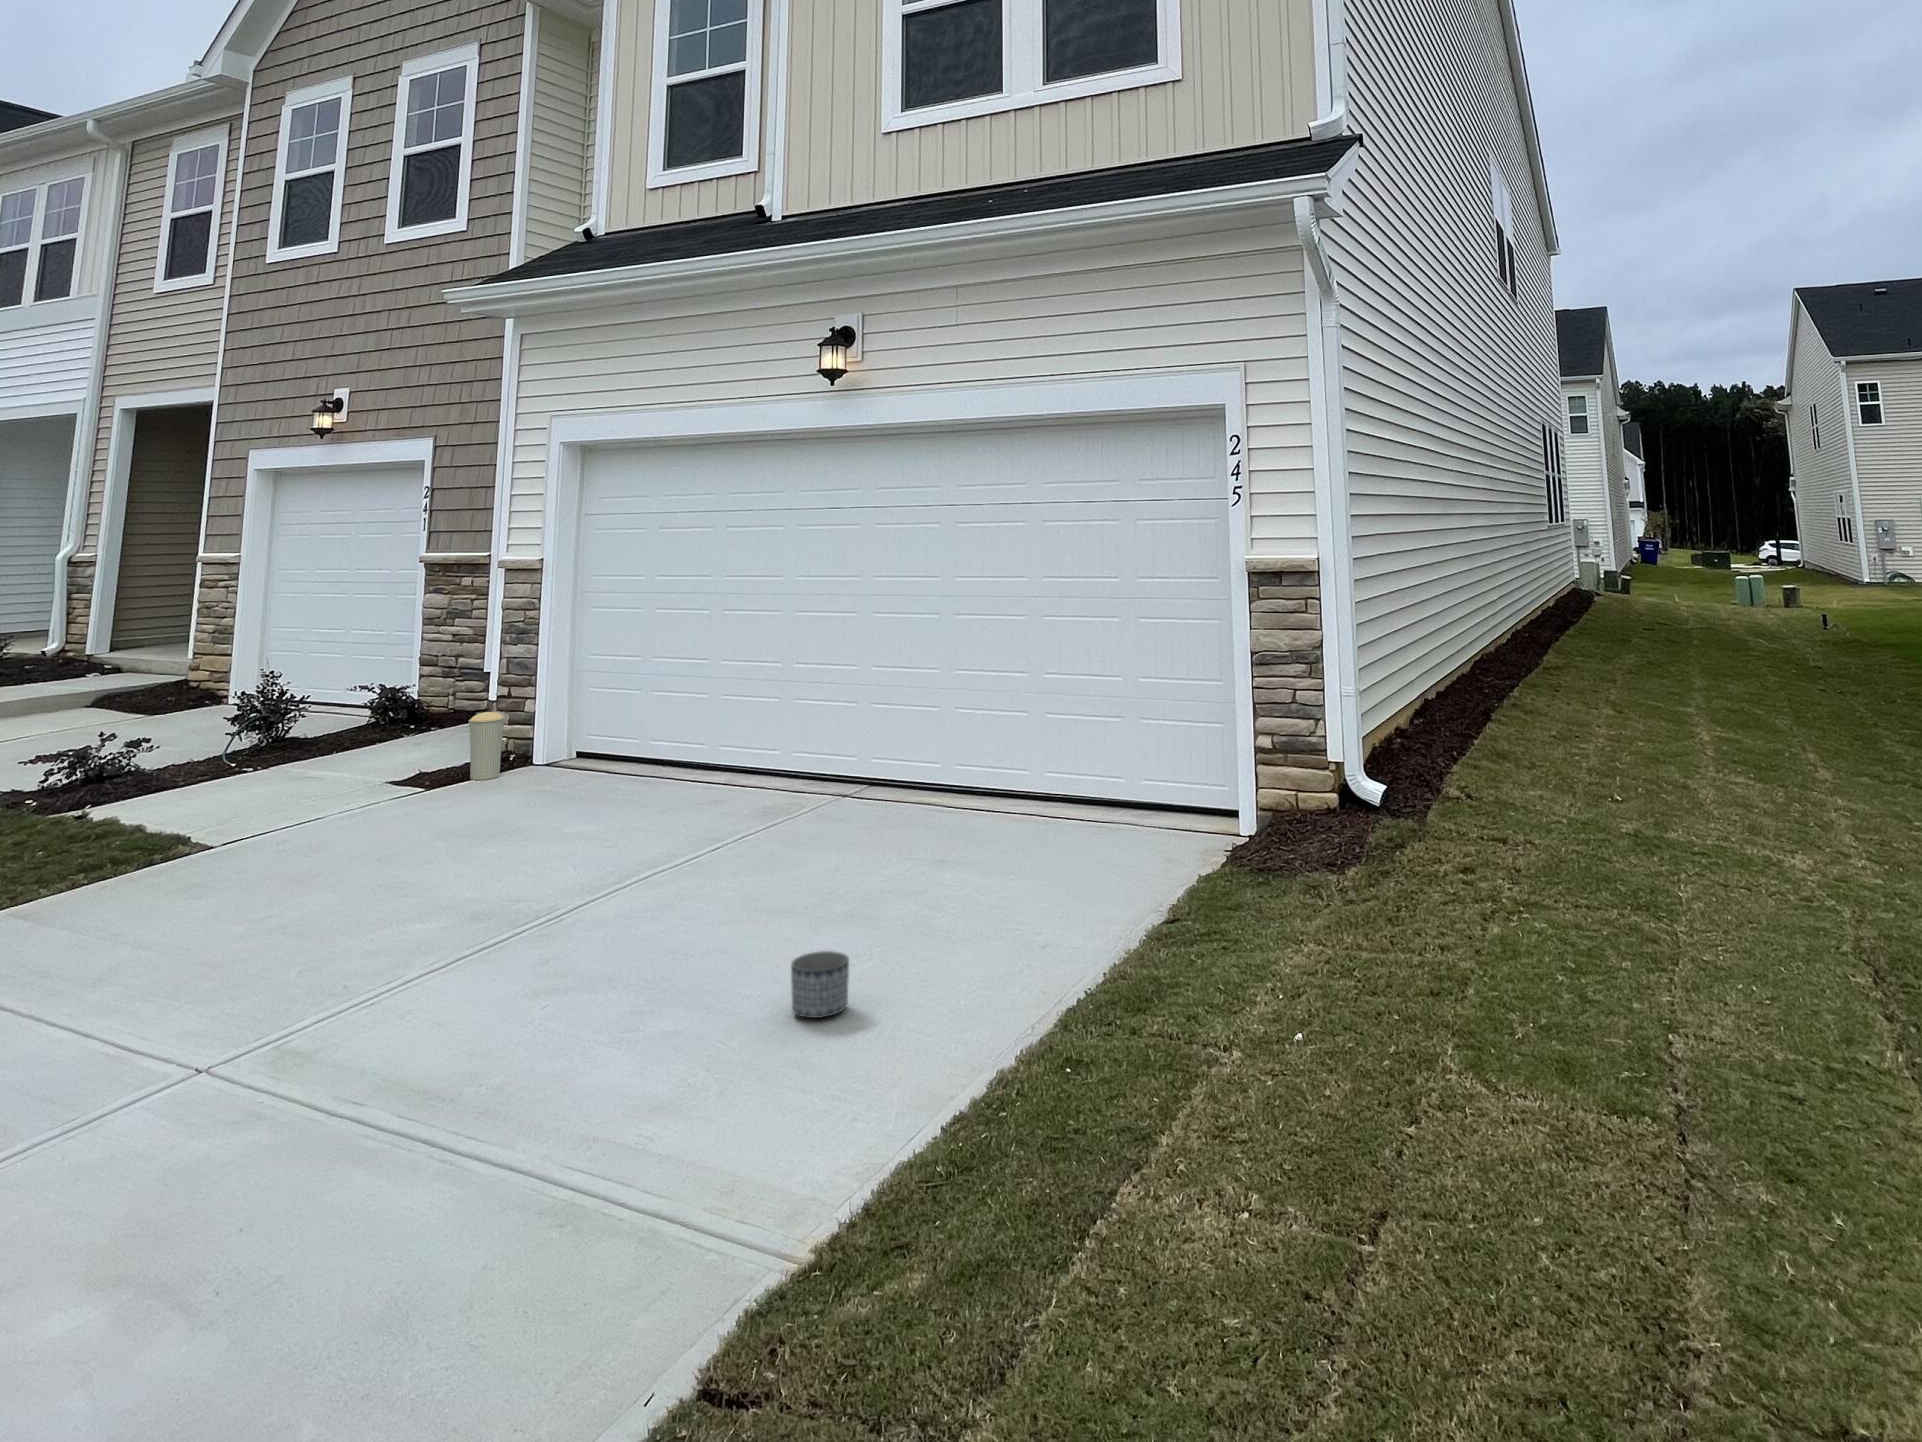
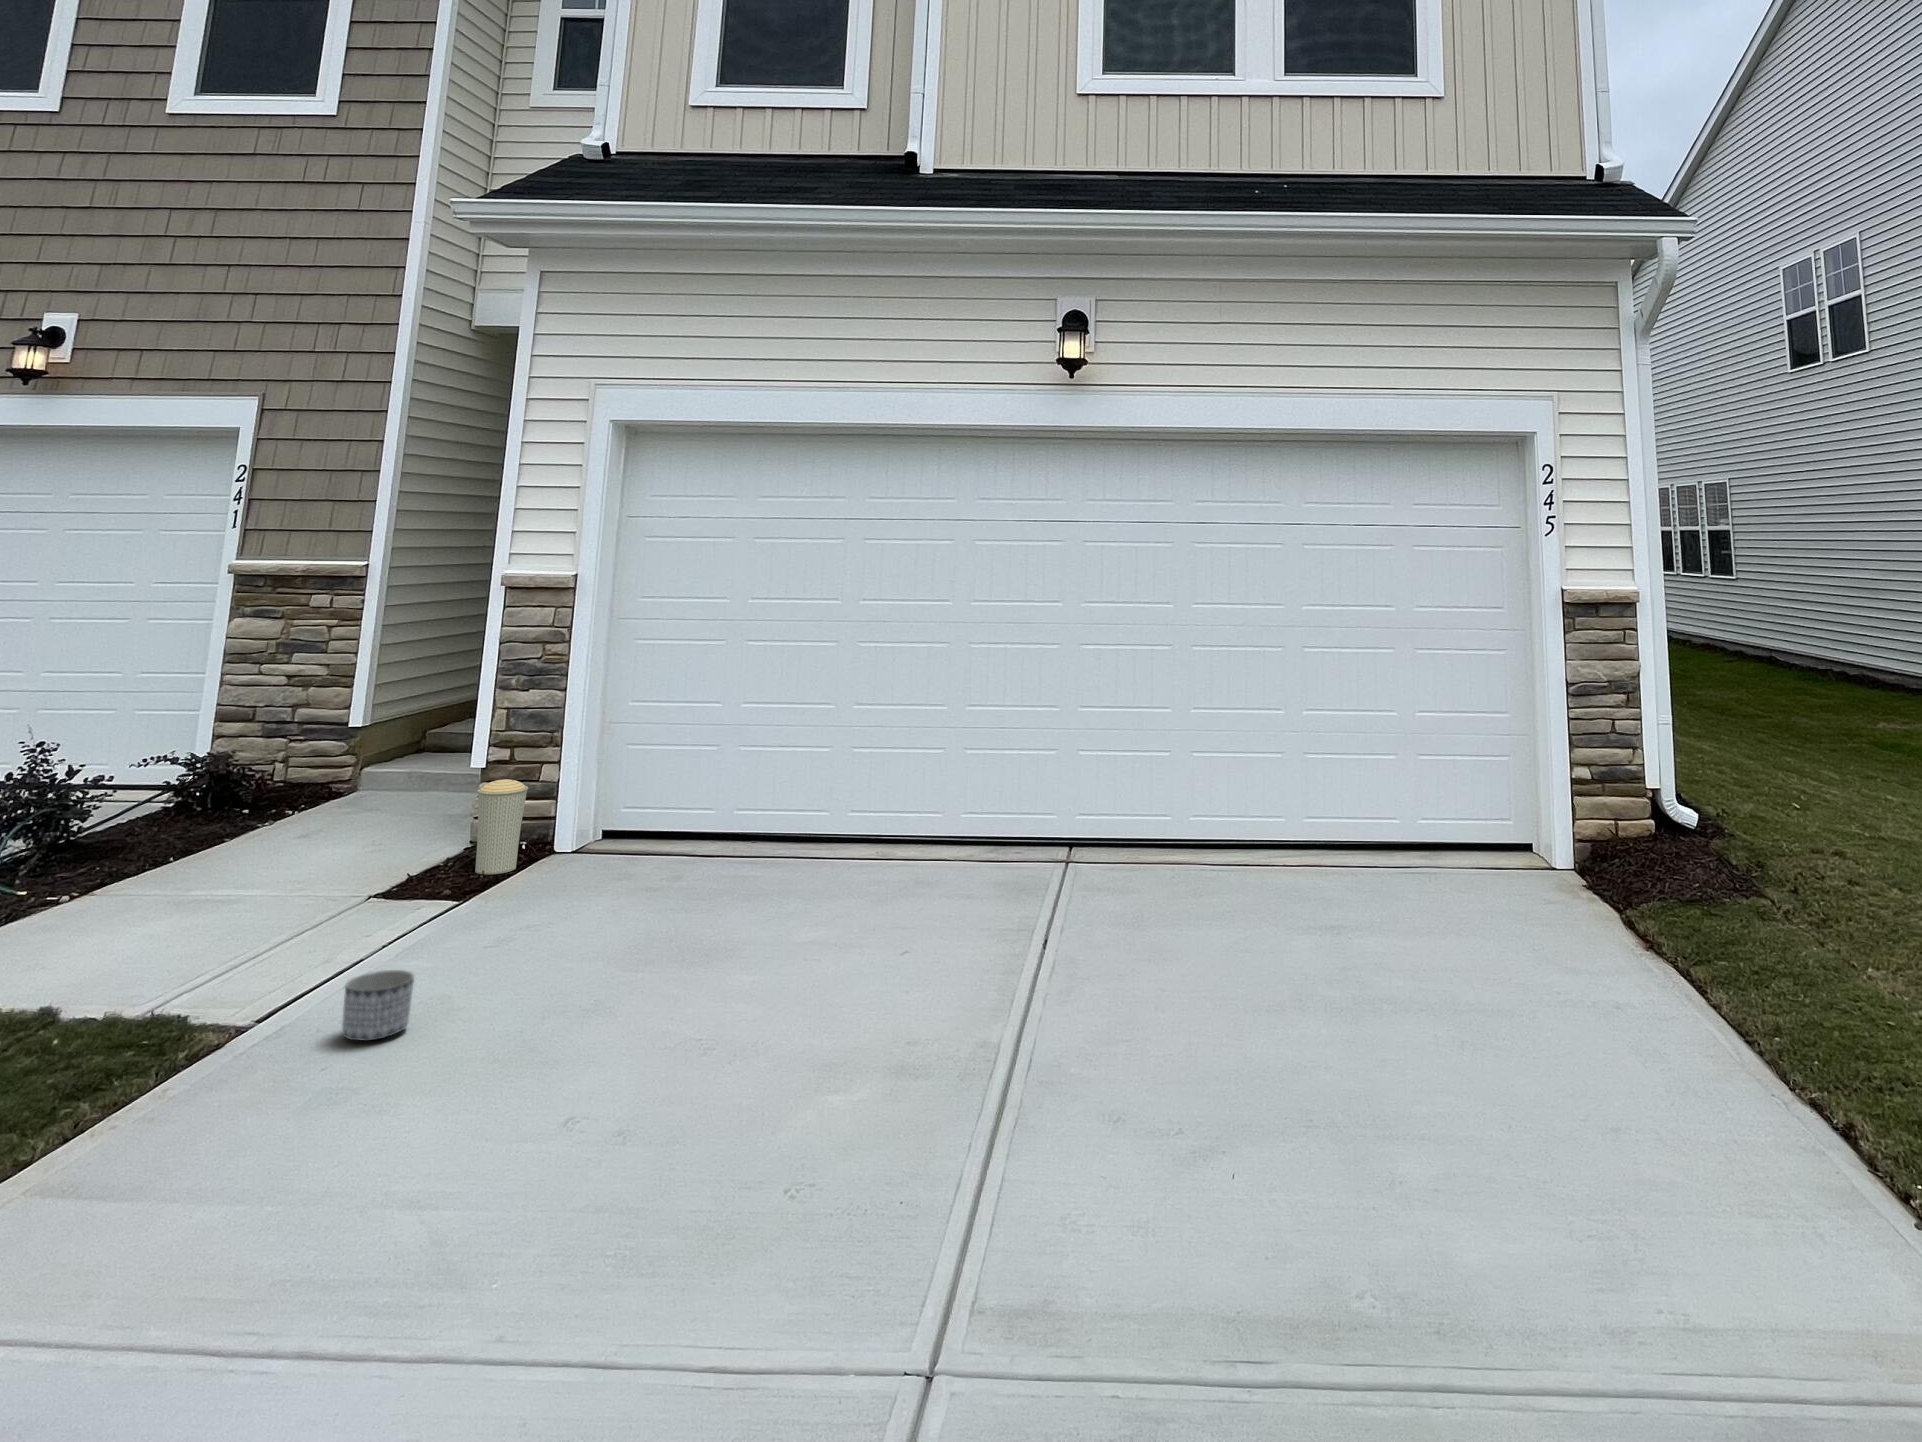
planter: present [791,951,849,1018] -> present [342,970,414,1041]

